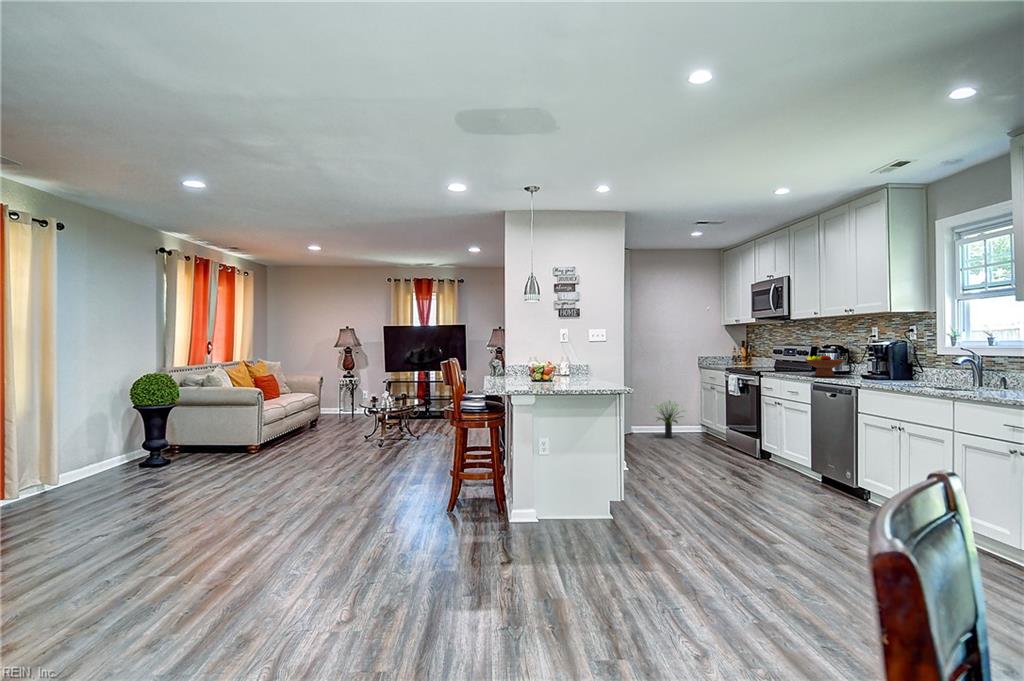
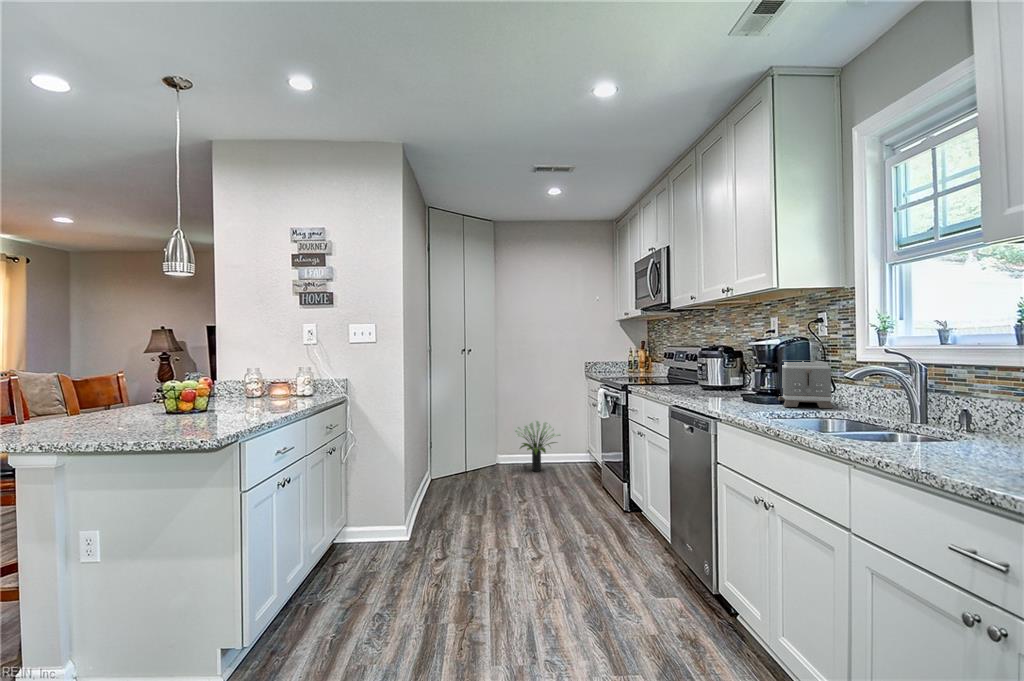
fruit bowl: present [805,354,845,377] -> none [669,359,726,395]
toaster: none [884,355,924,381] -> present [778,360,833,408]

